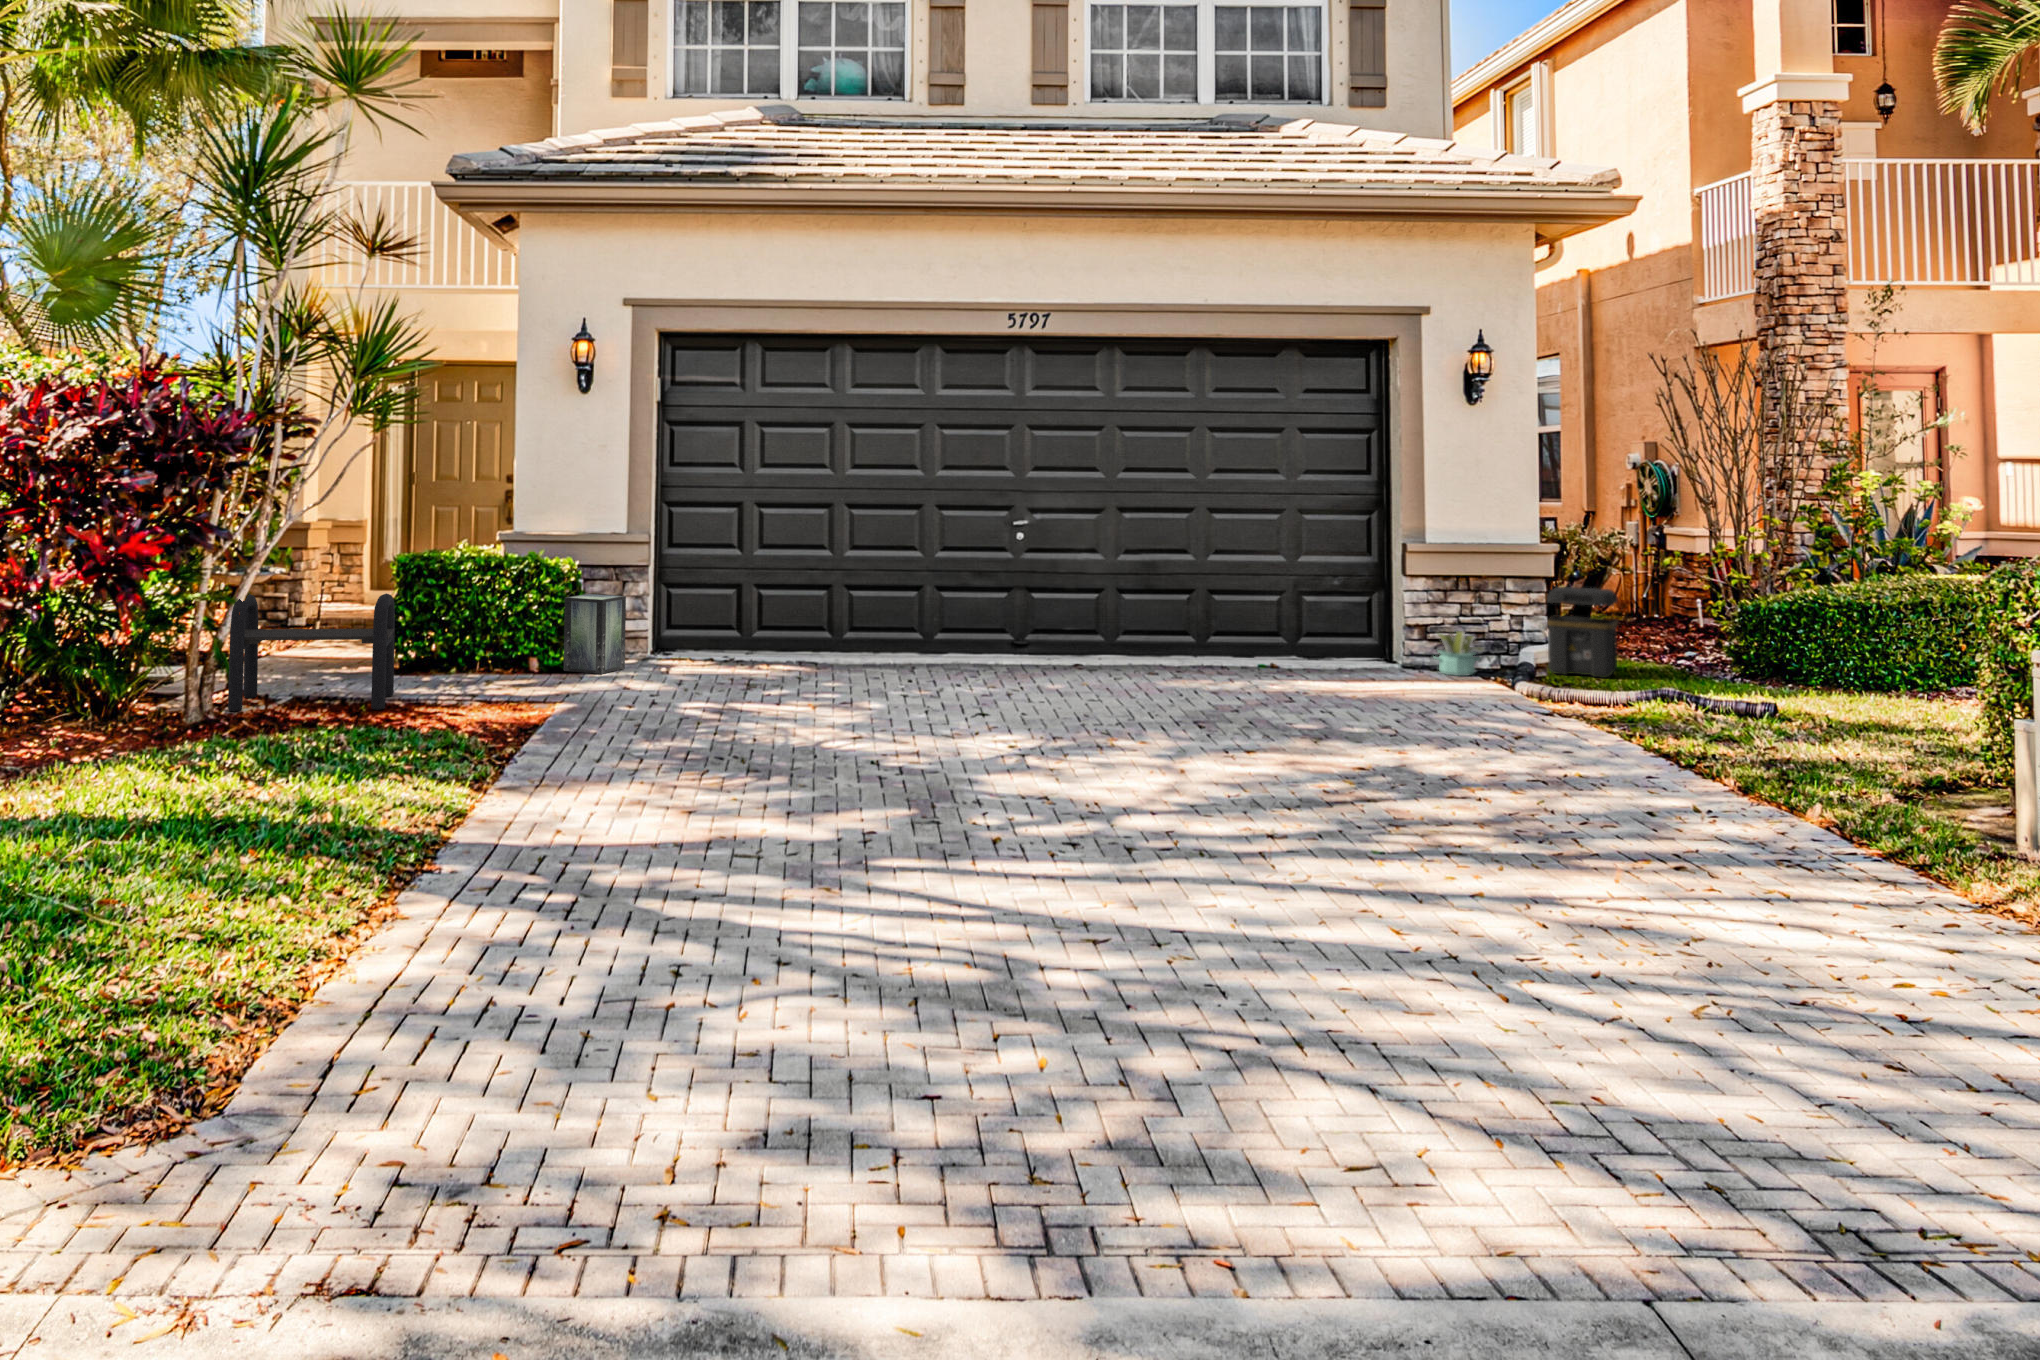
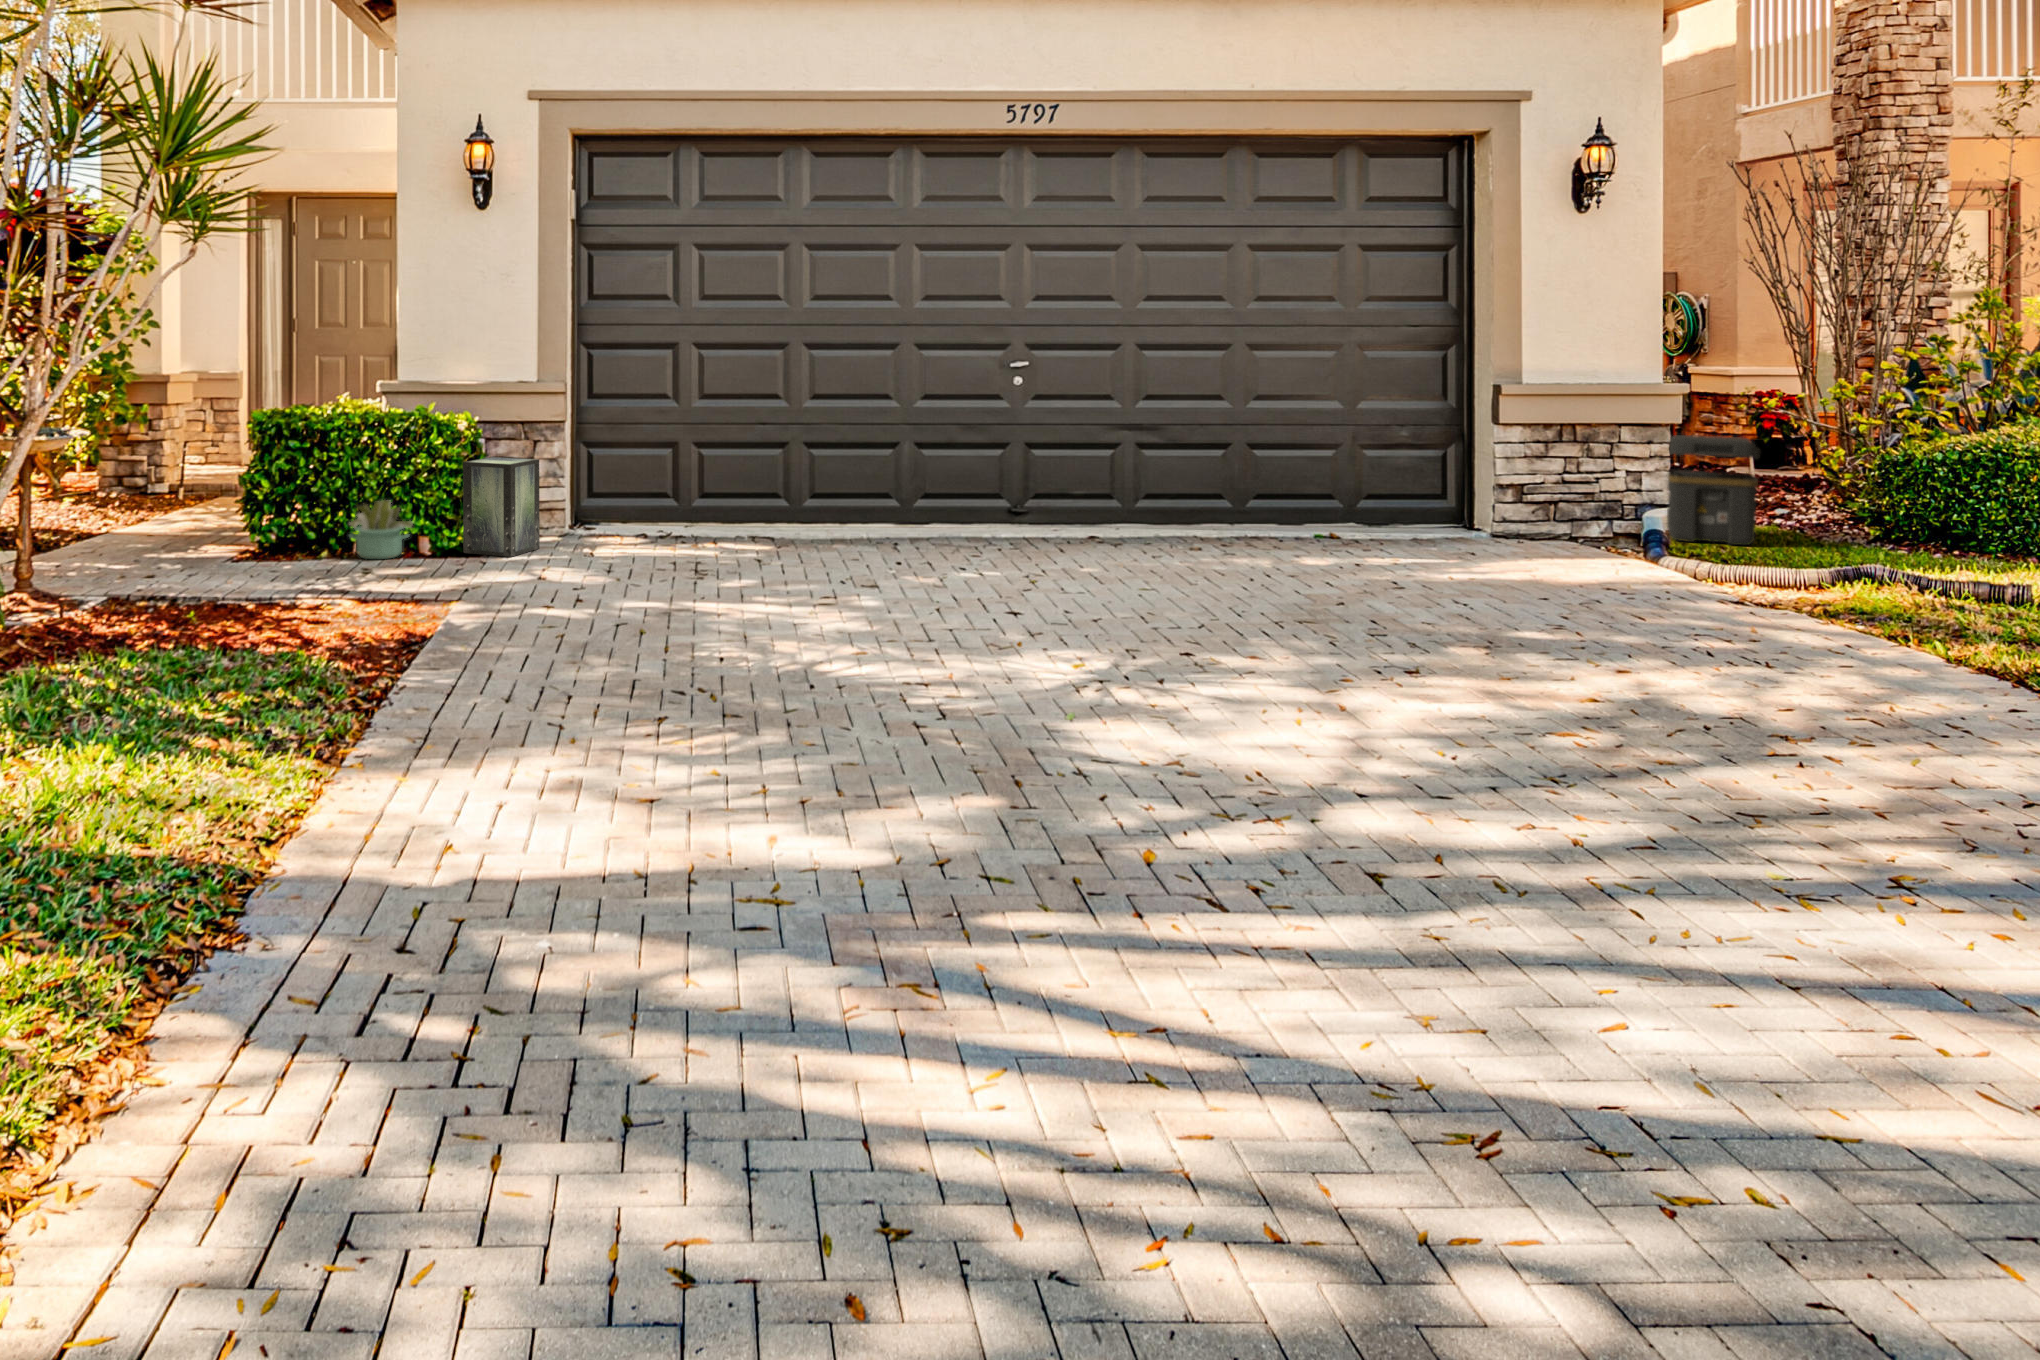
bench: present [228,593,395,711] -> none [14,460,242,620]
decorative plant: present [1435,631,1484,676] -> present [350,500,413,559]

